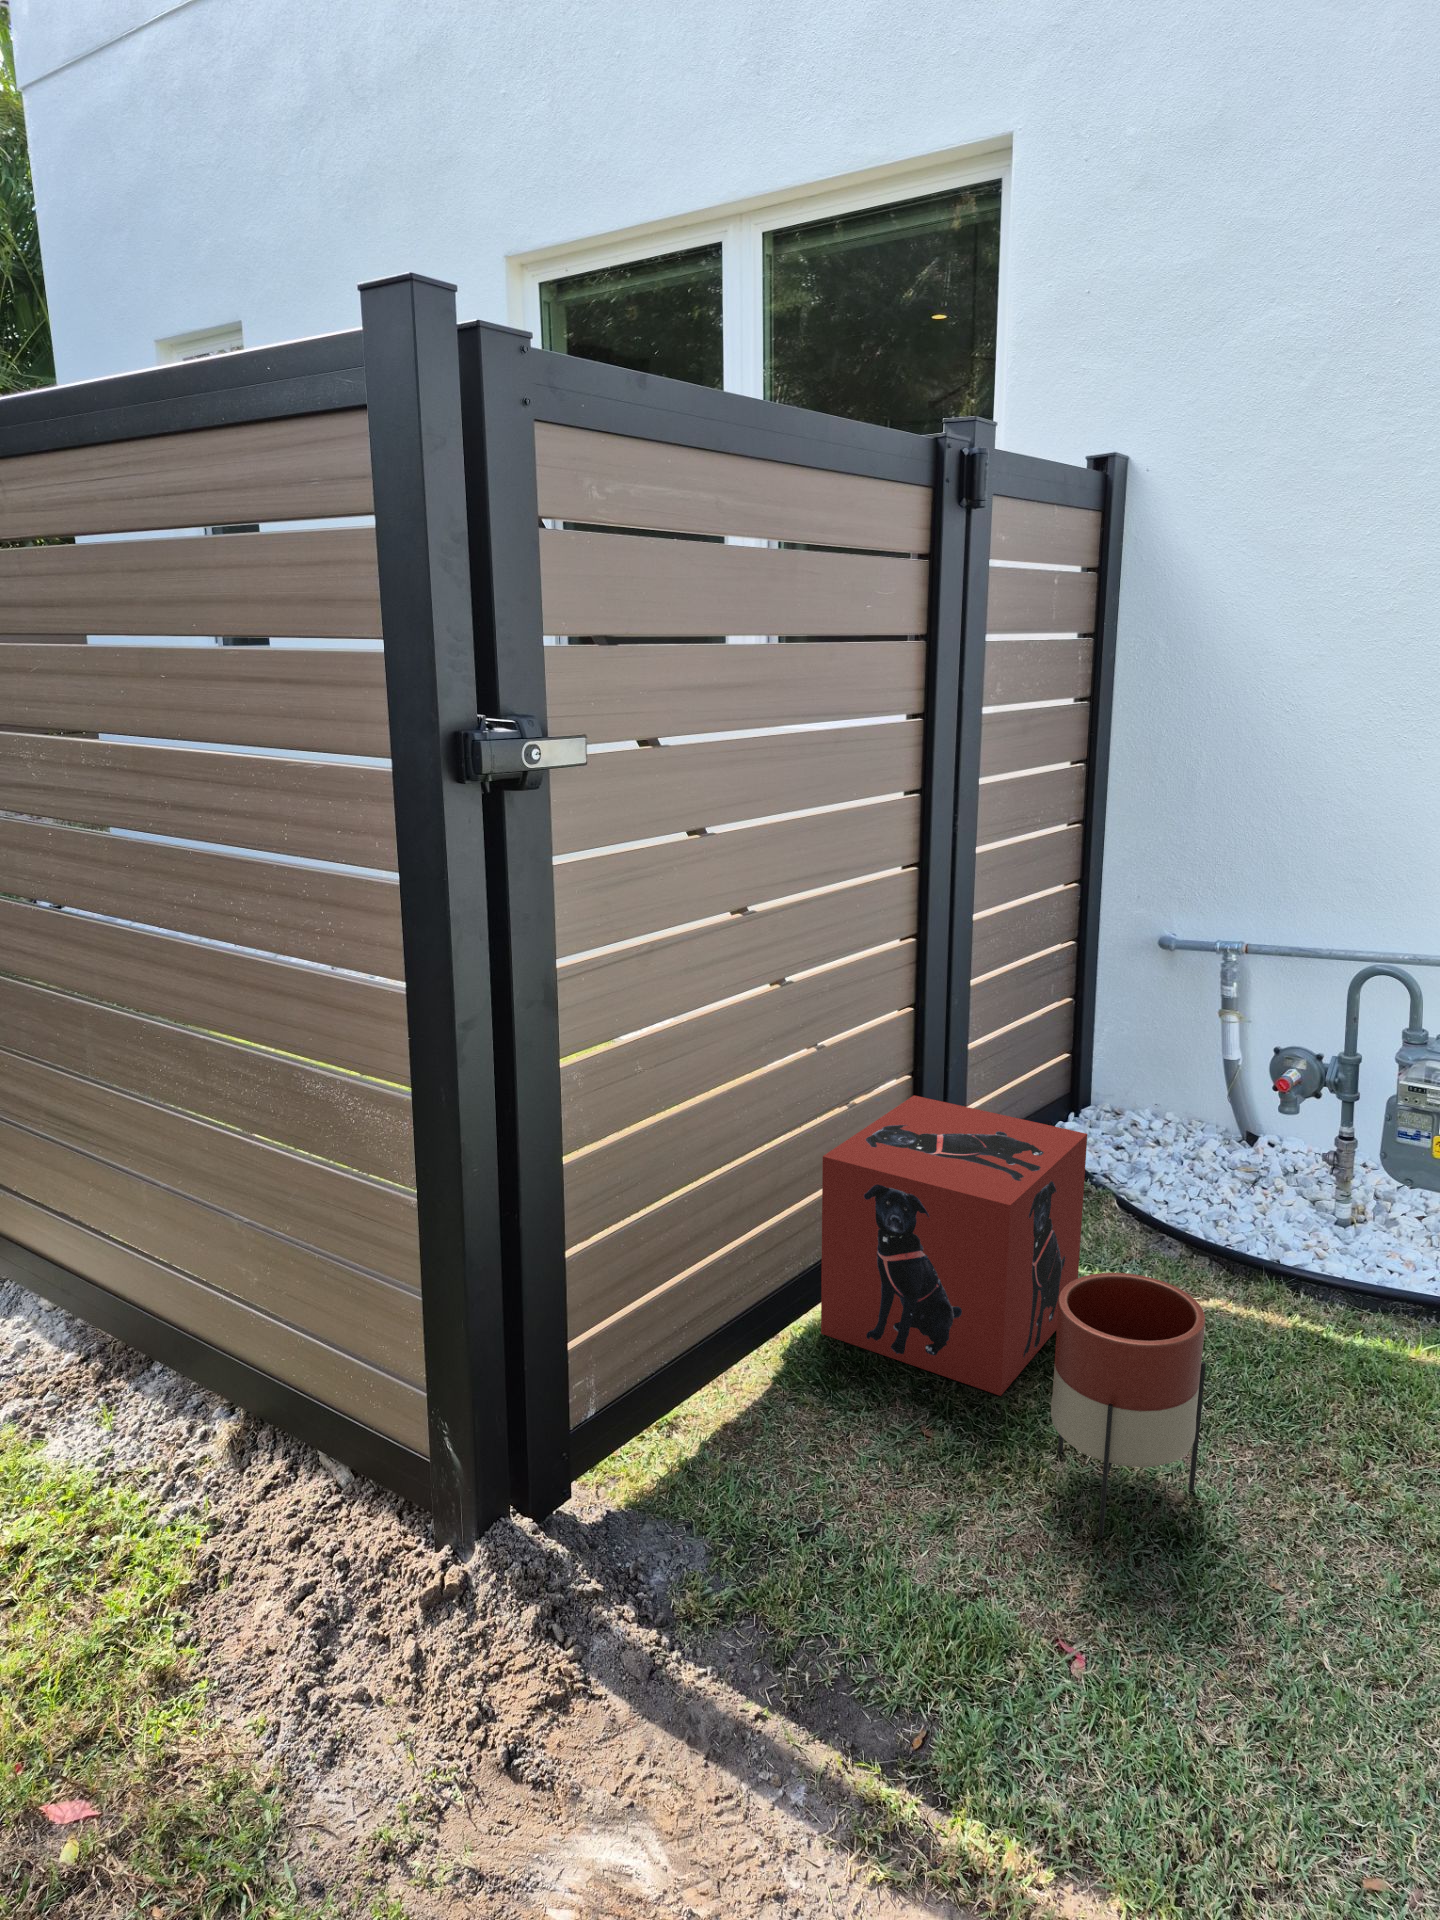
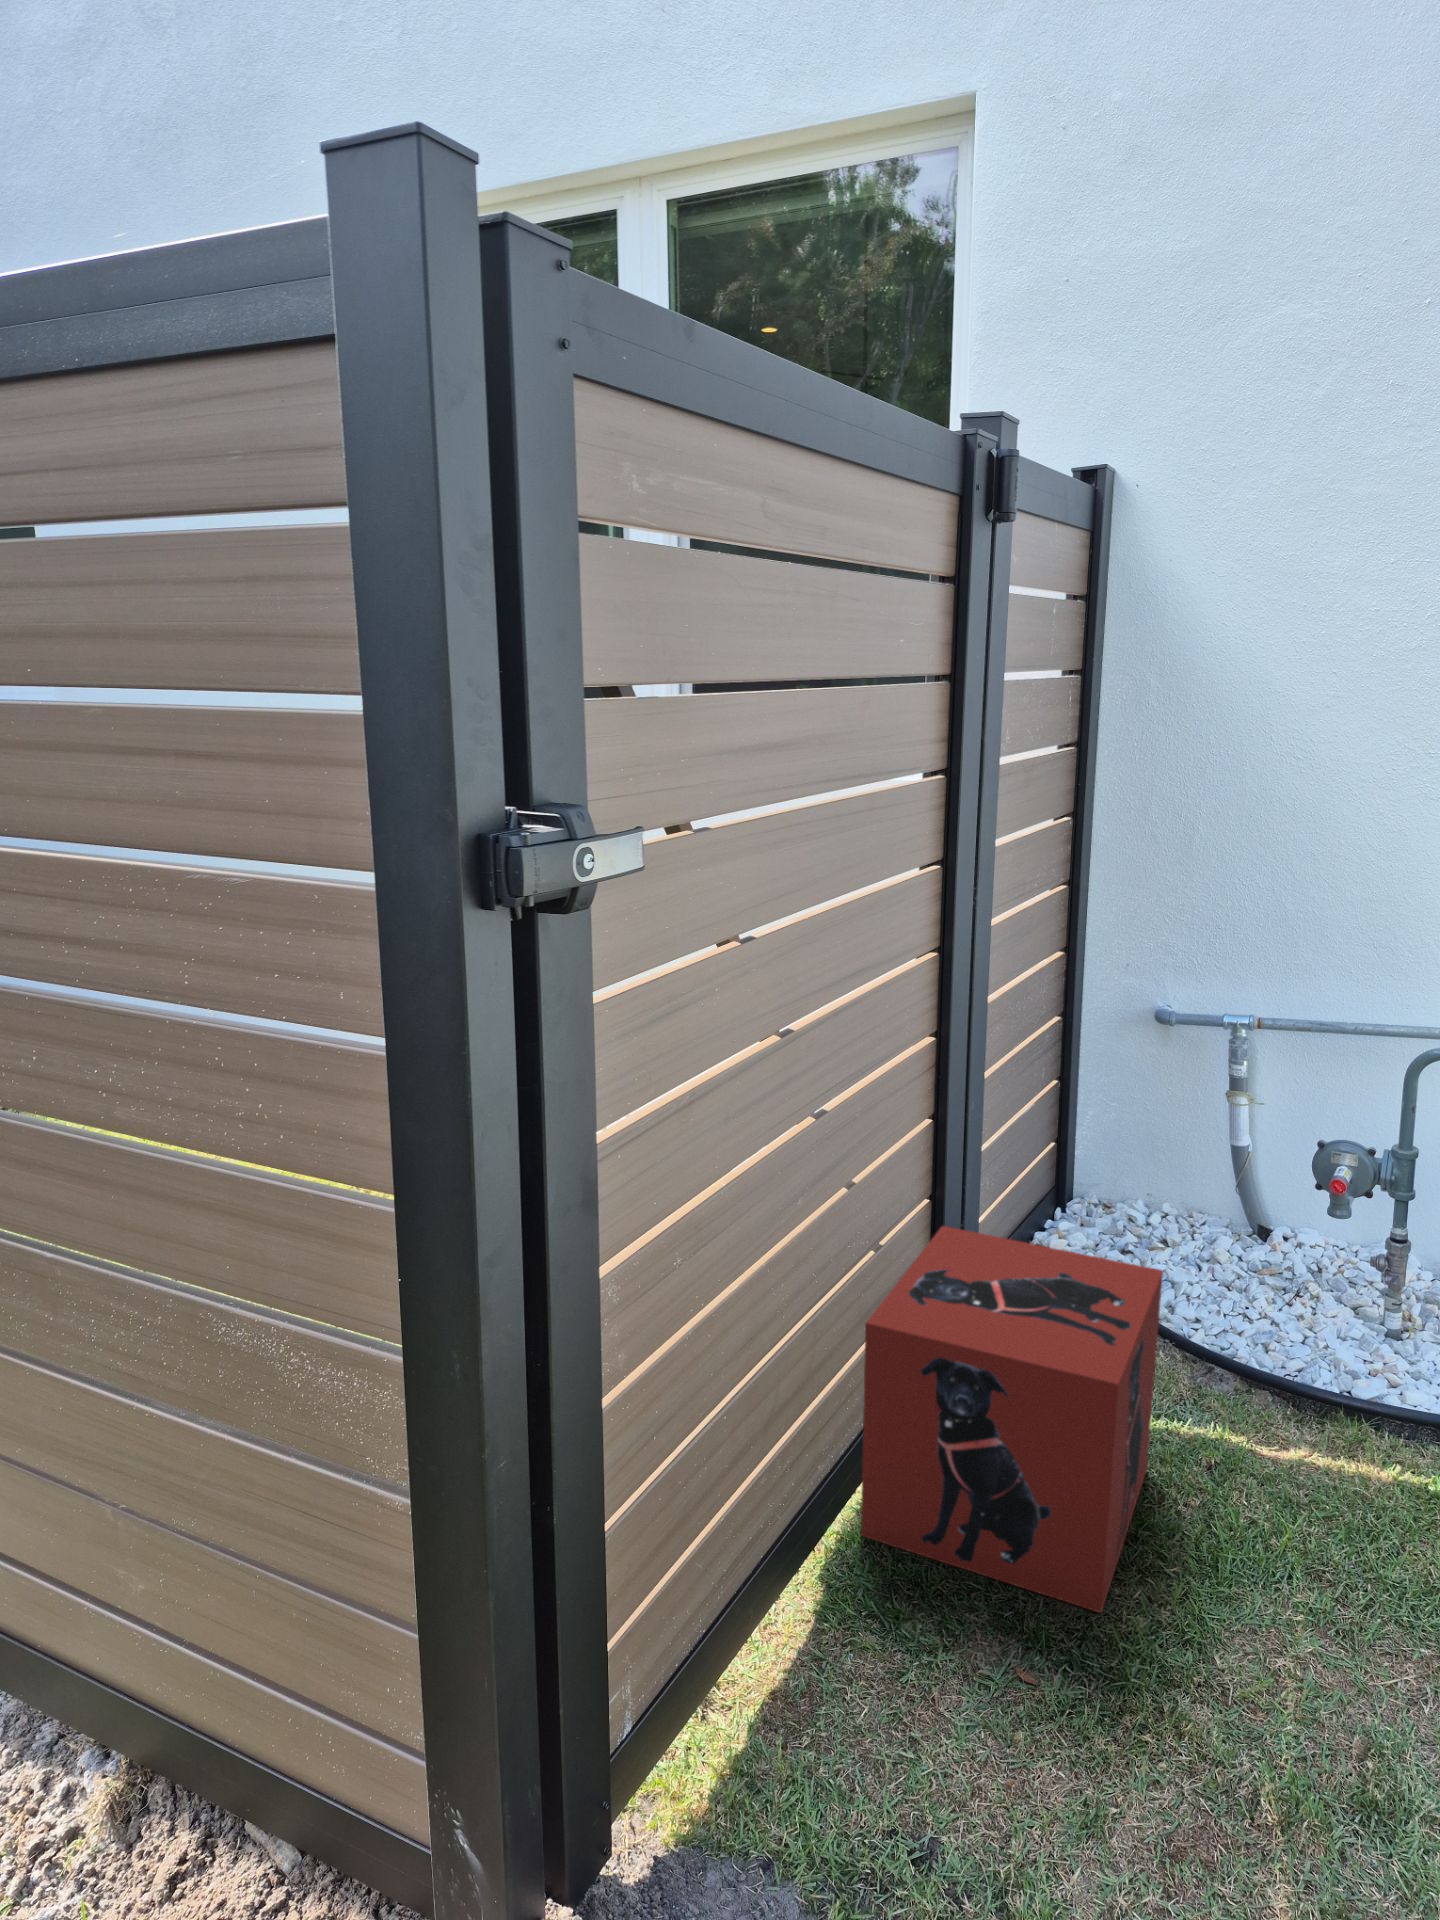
planter: present [1051,1273,1206,1538] -> none [1193,1471,1409,1831]

